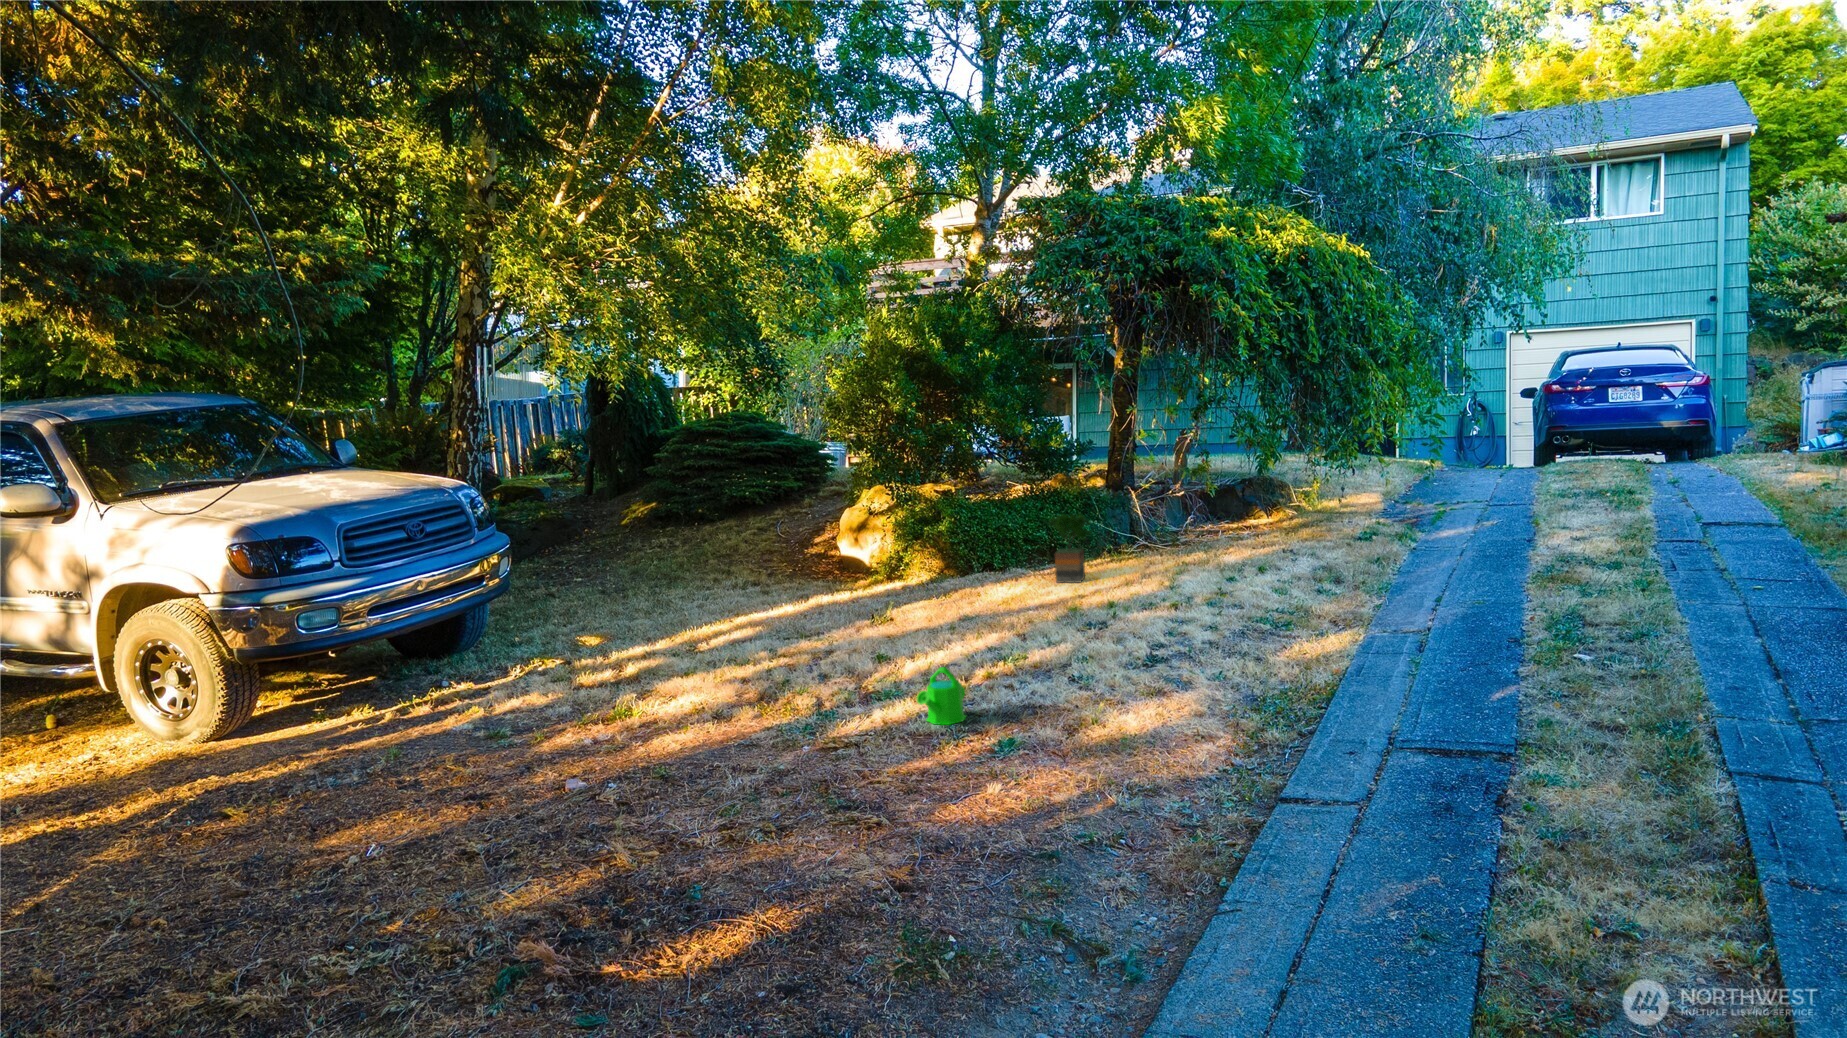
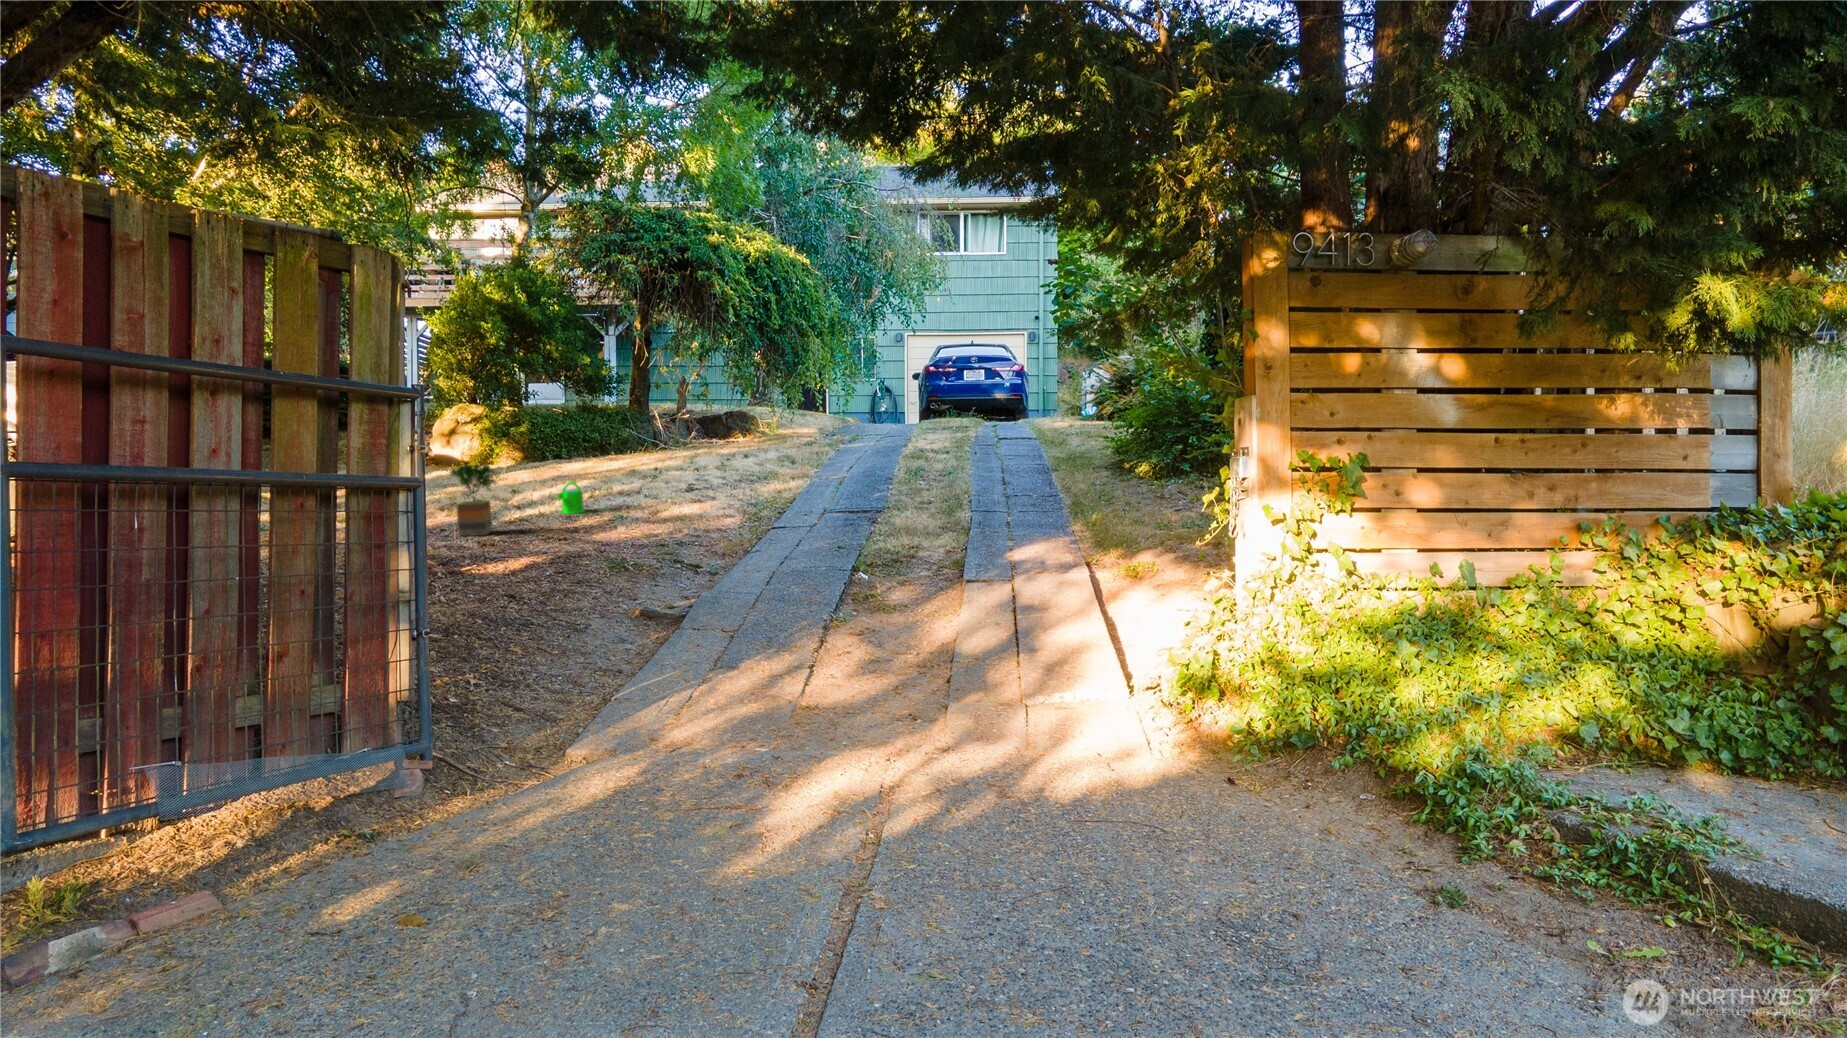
potted tree: present [1049,514,1091,583] -> present [450,464,497,536]

